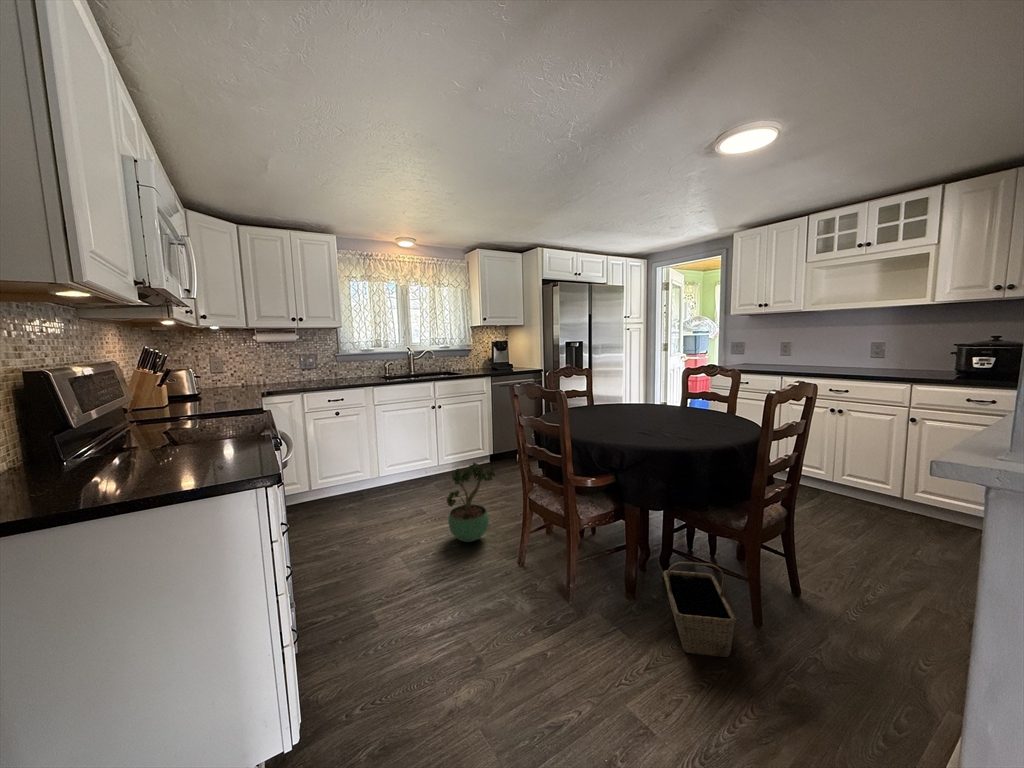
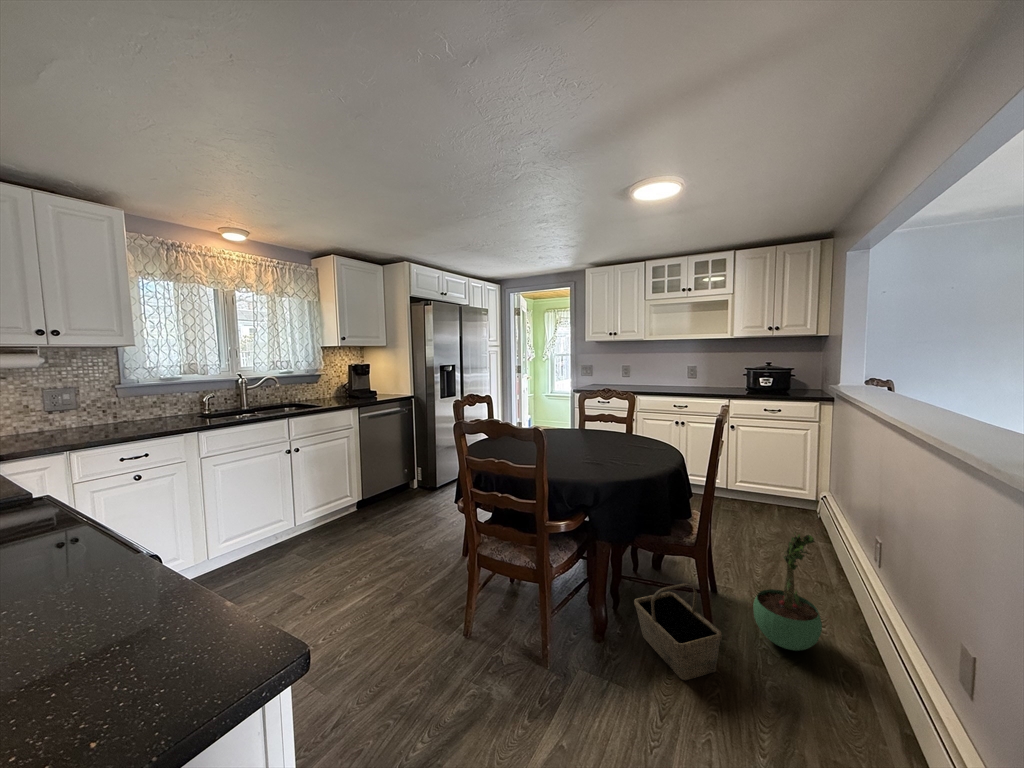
potted plant: present [447,463,495,542] -> present [753,532,822,651]

